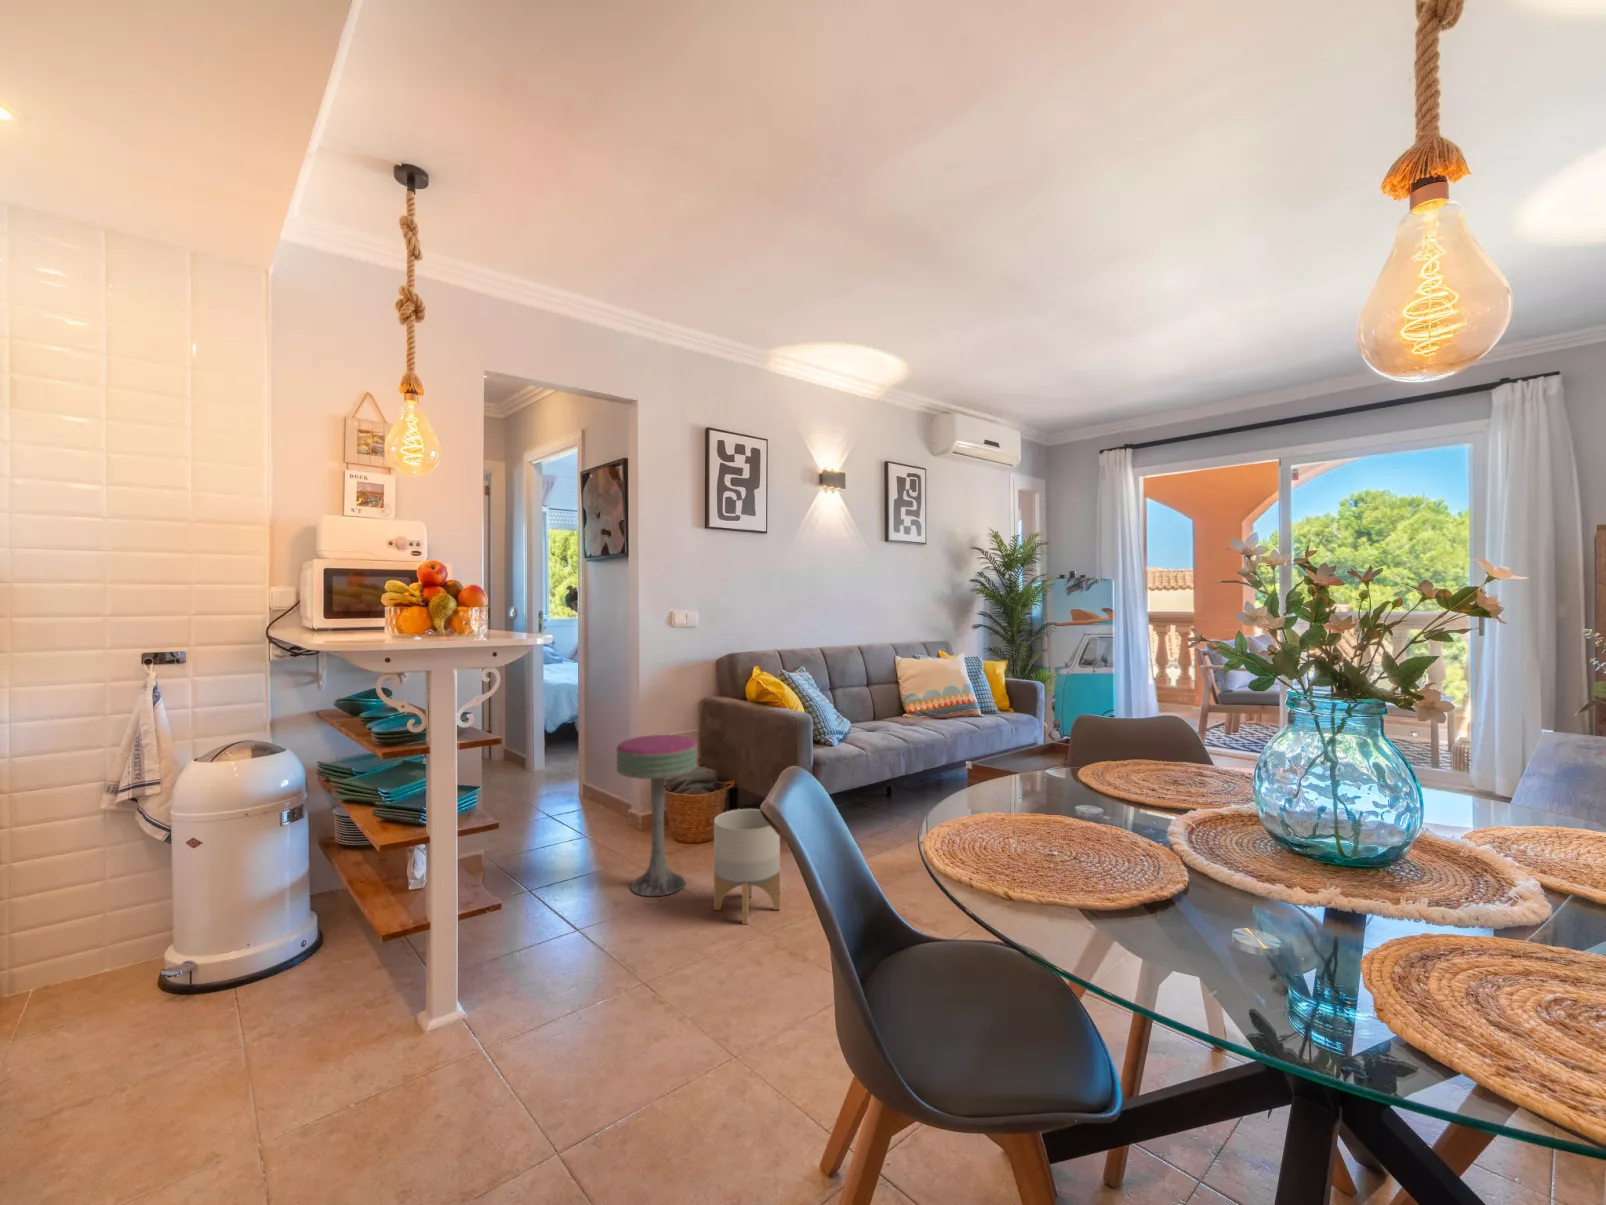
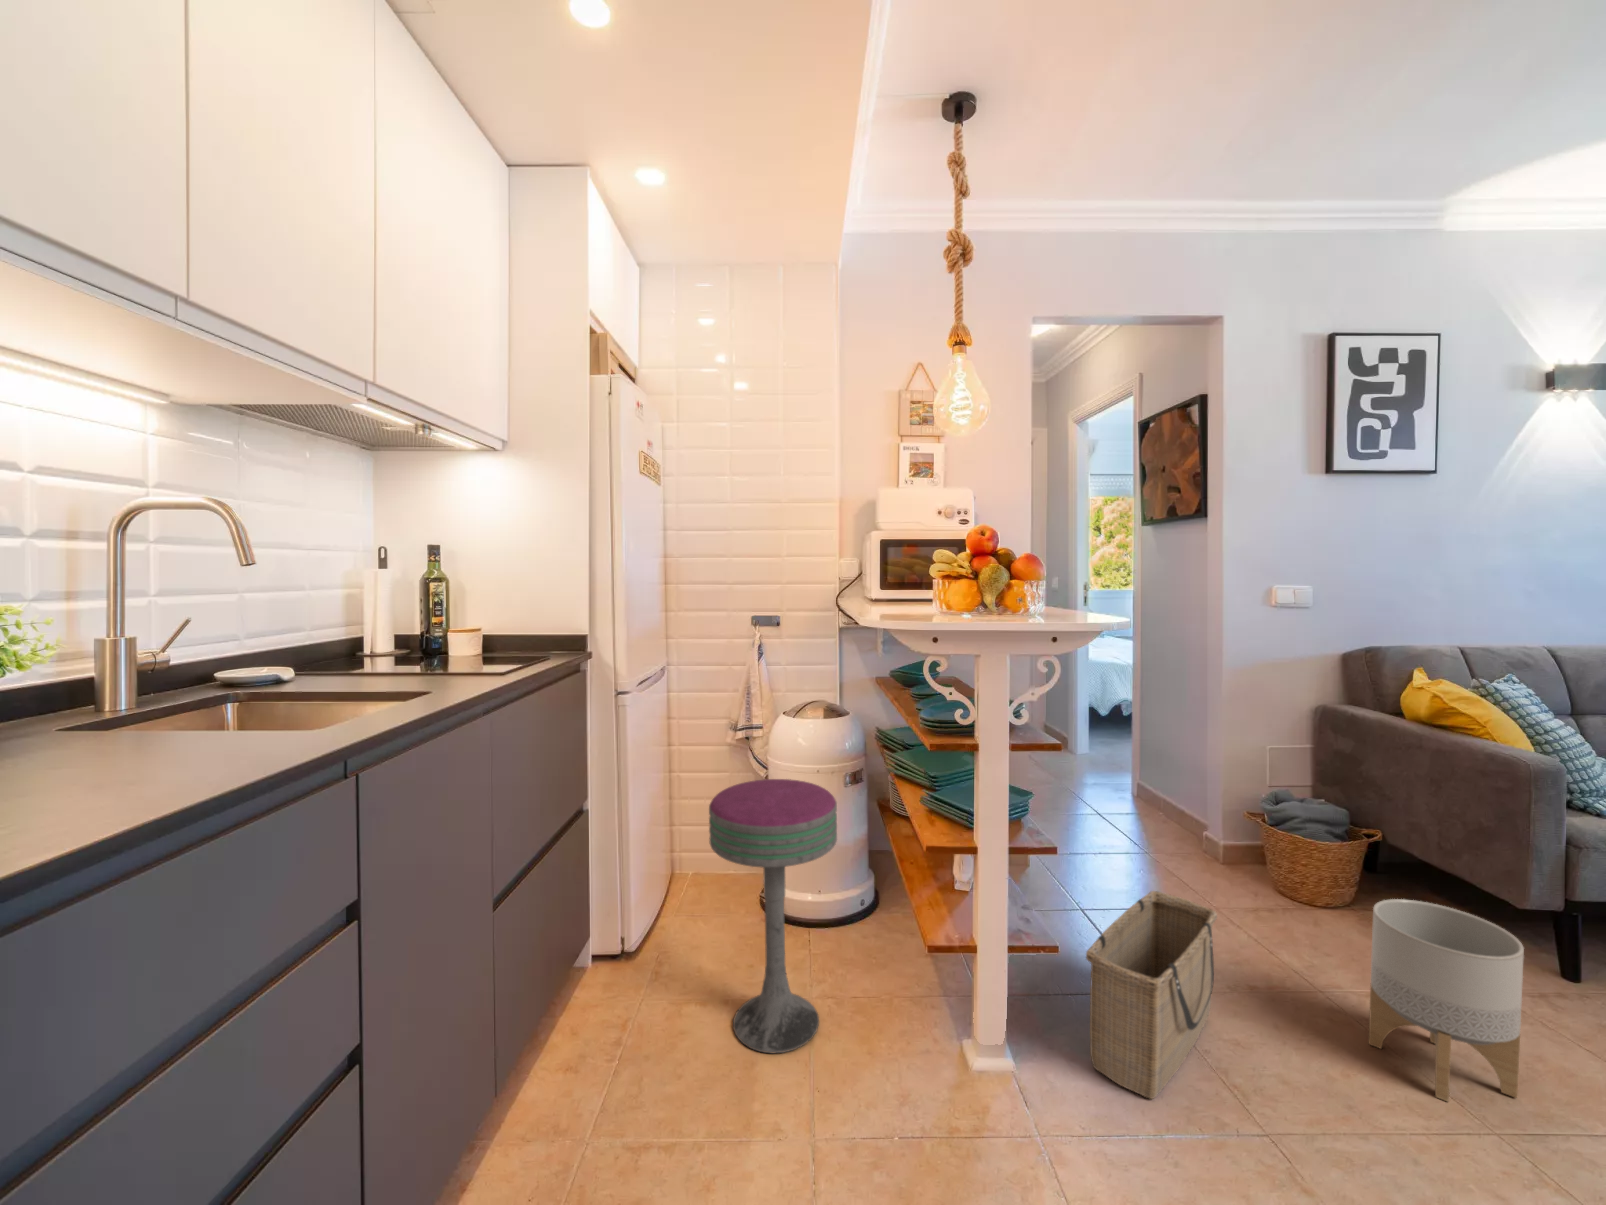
bar stool: present [617,735,697,896] -> present [709,779,837,1053]
basket: none [525,846,624,992] -> present [1086,891,1217,1099]

